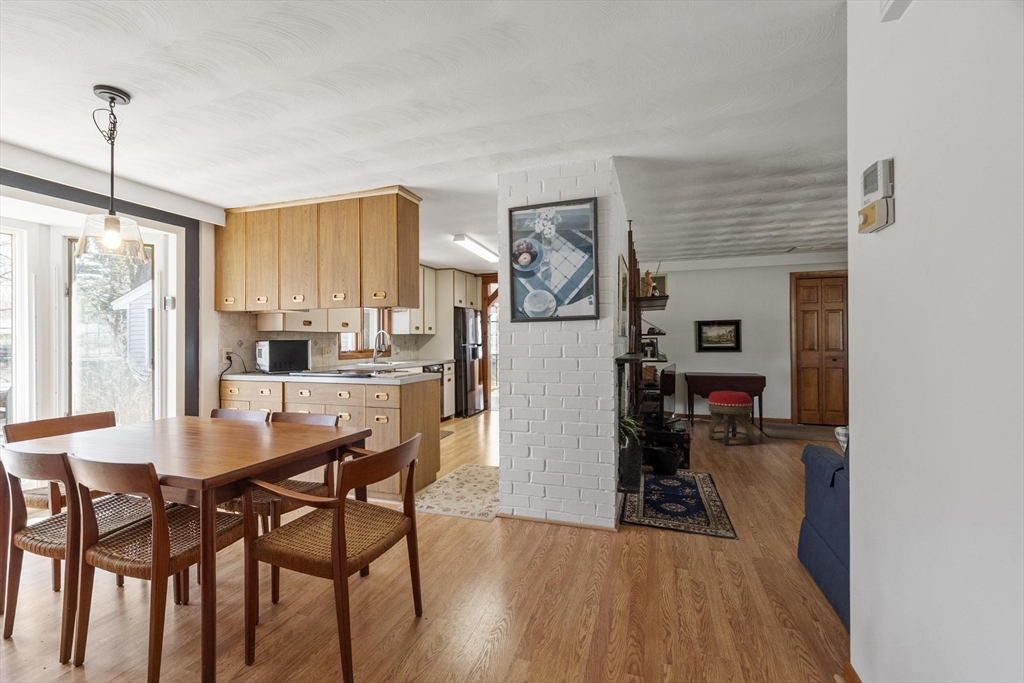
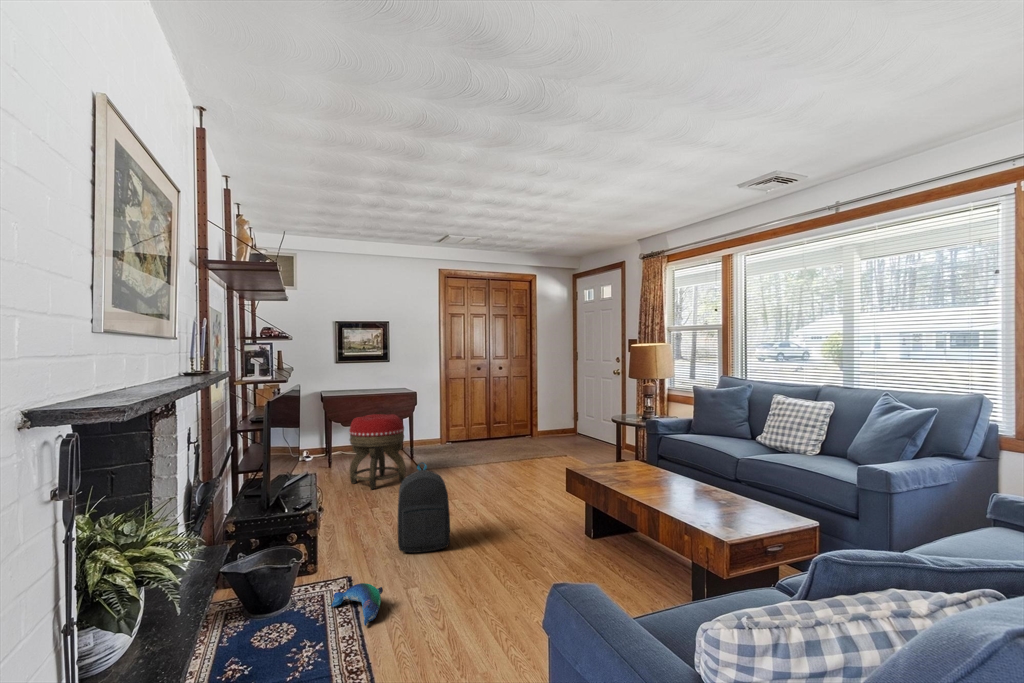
backpack: none [743,424,785,487] -> present [398,463,450,553]
plush toy: none [697,488,730,510] -> present [331,583,383,626]

